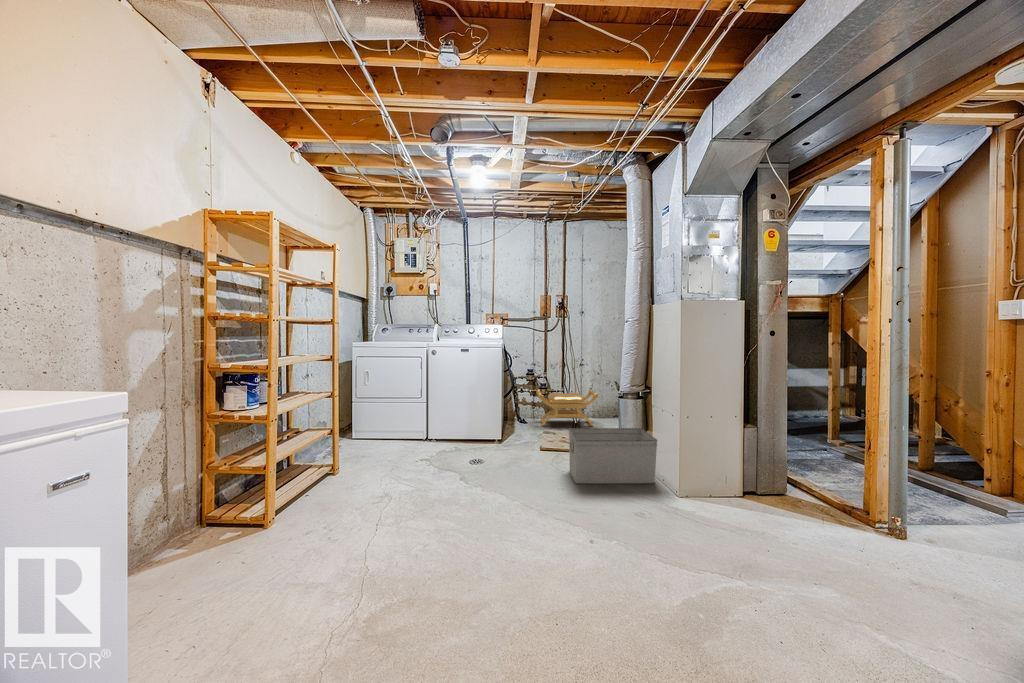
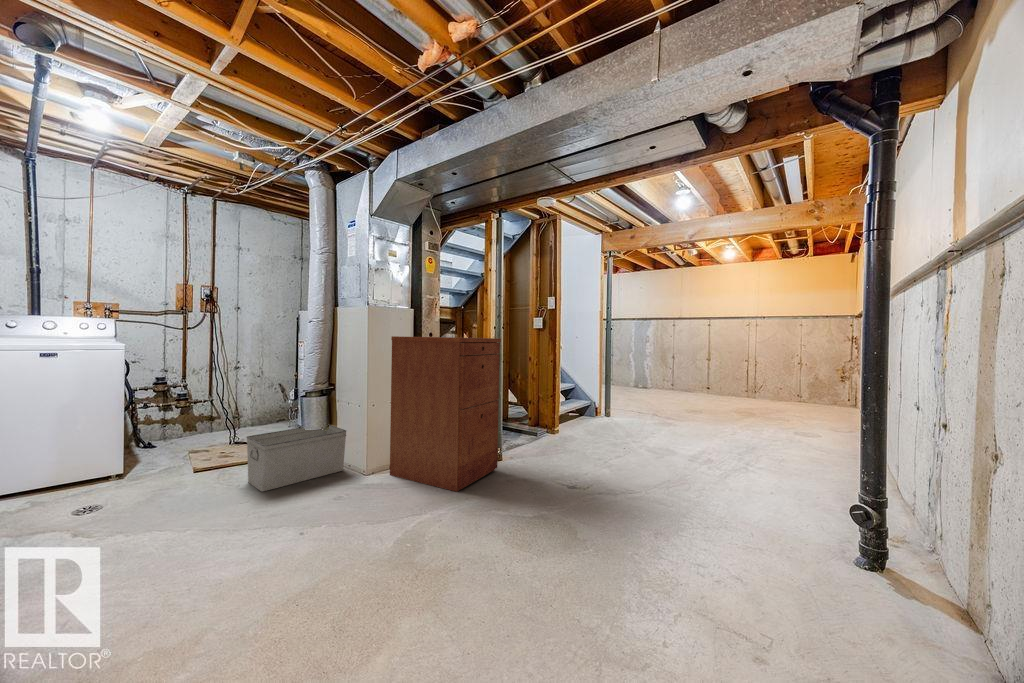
filing cabinet: none [706,335,897,562] -> present [390,336,501,492]
stool: present [536,389,598,426] -> none [170,394,263,445]

